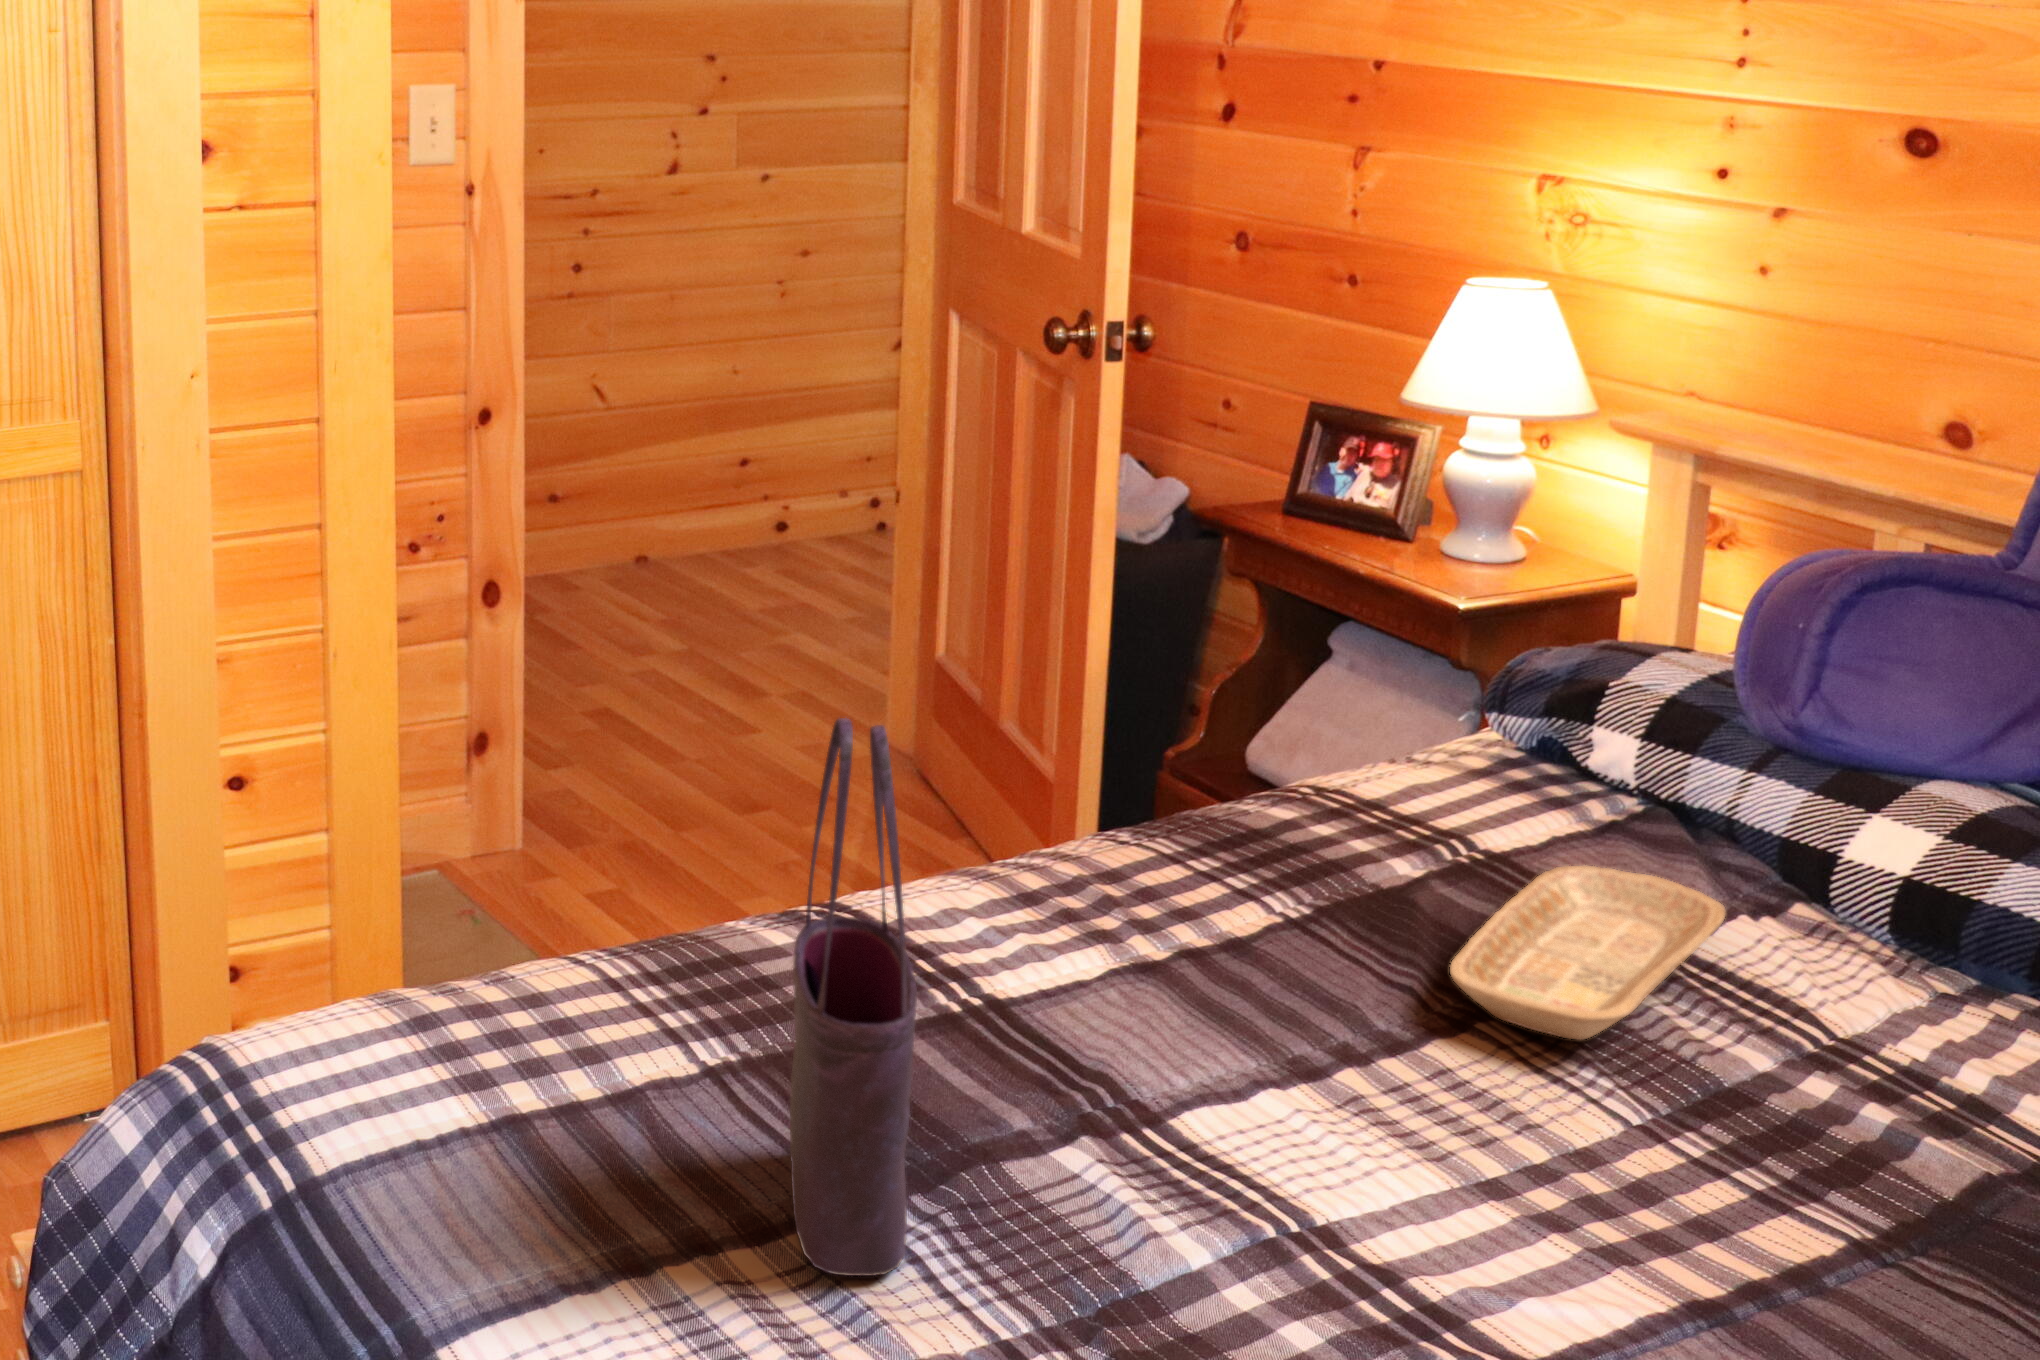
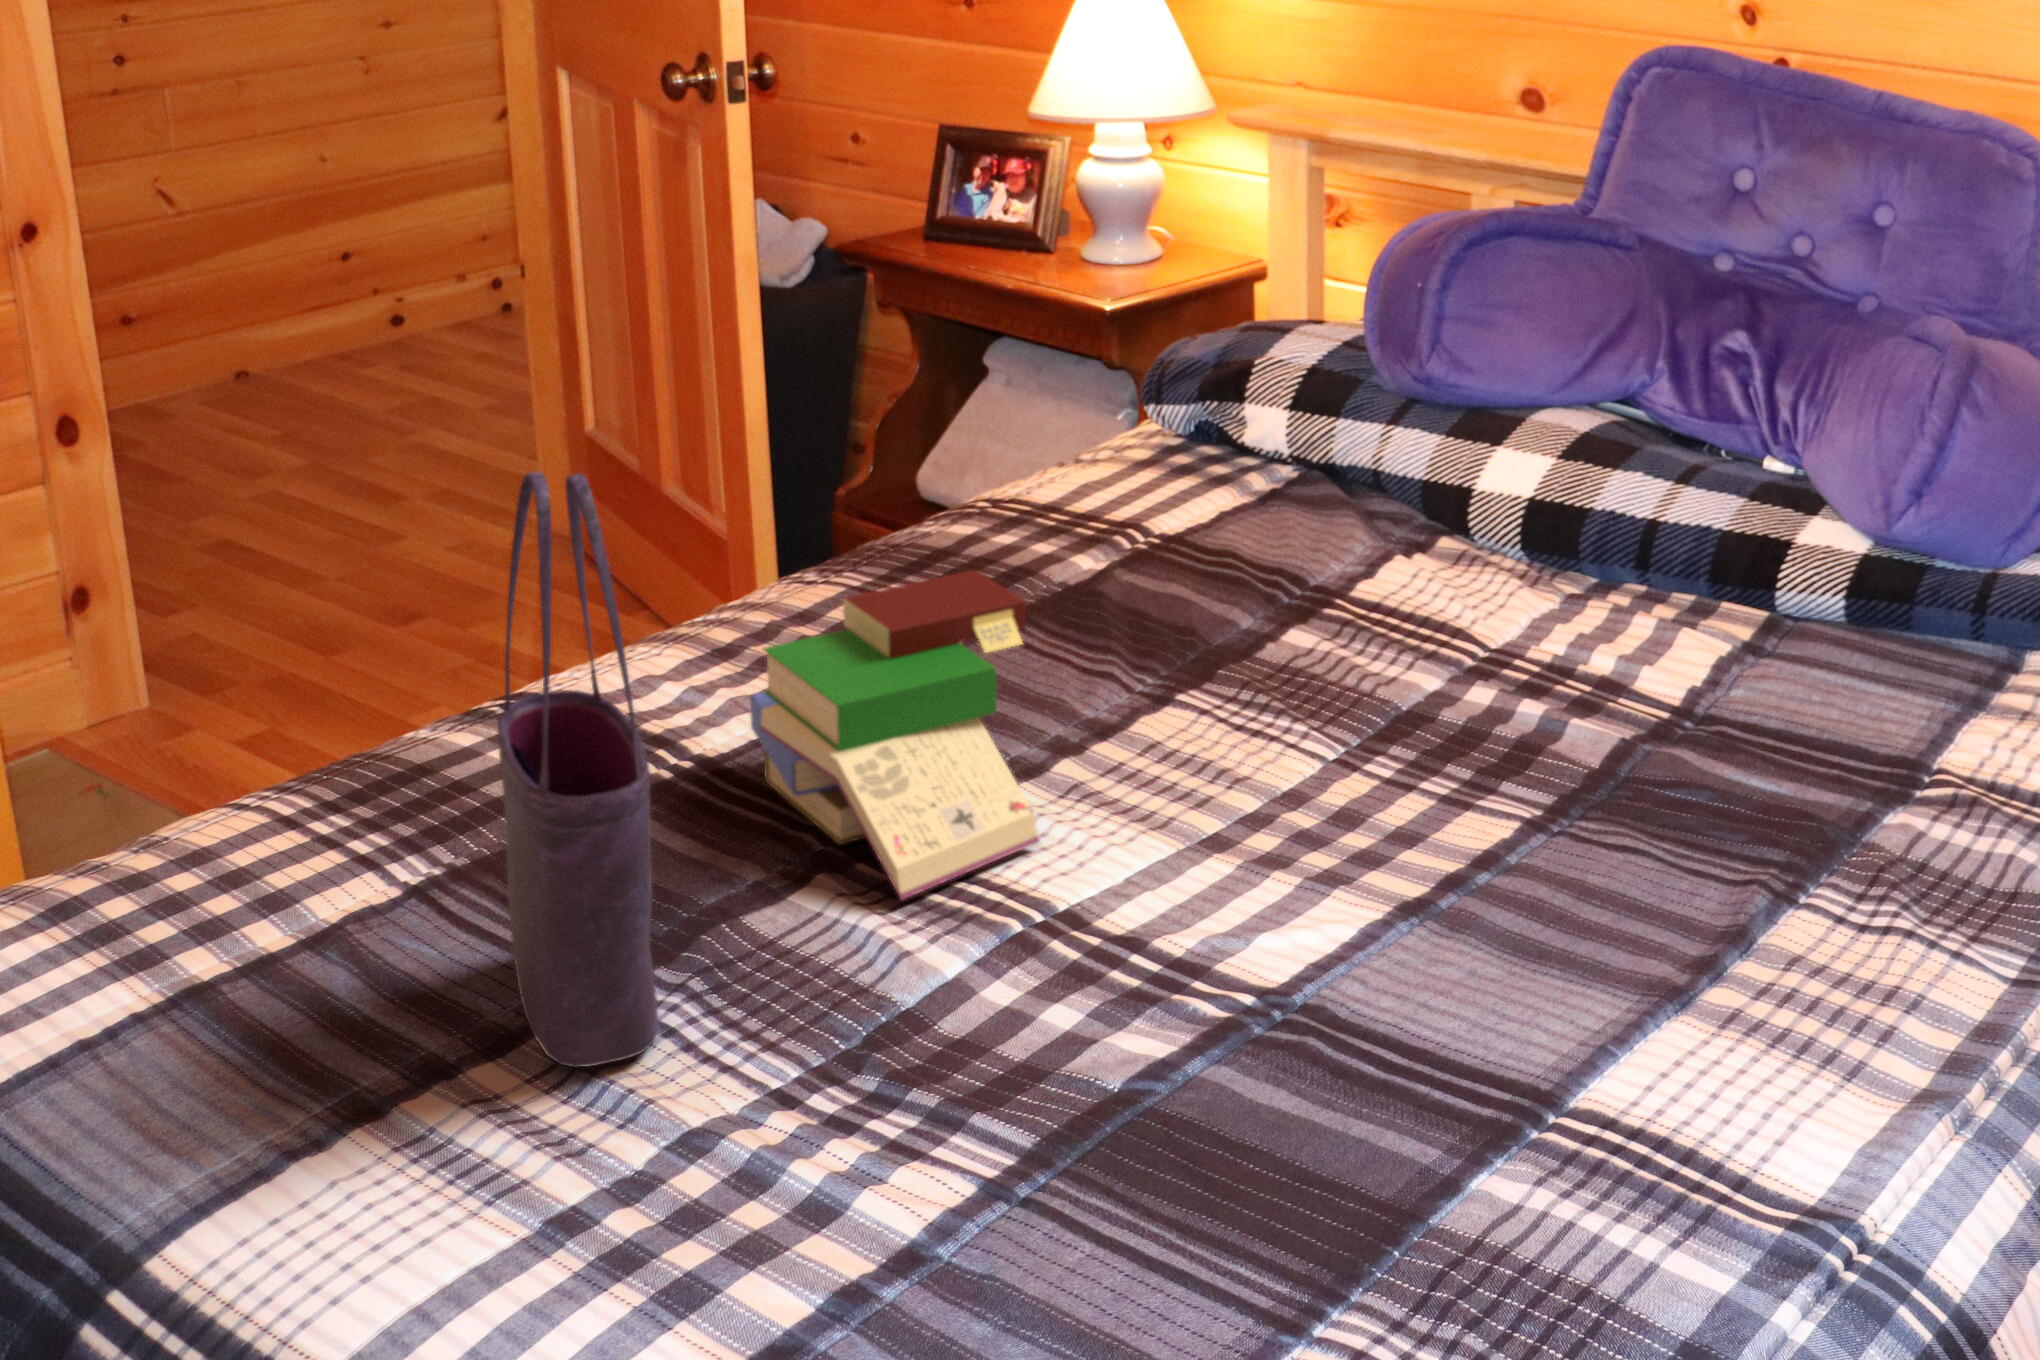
book: none [1038,861,1312,1180] -> present [750,570,1040,899]
tray: present [1450,866,1725,1040] -> none [1154,533,1384,693]

